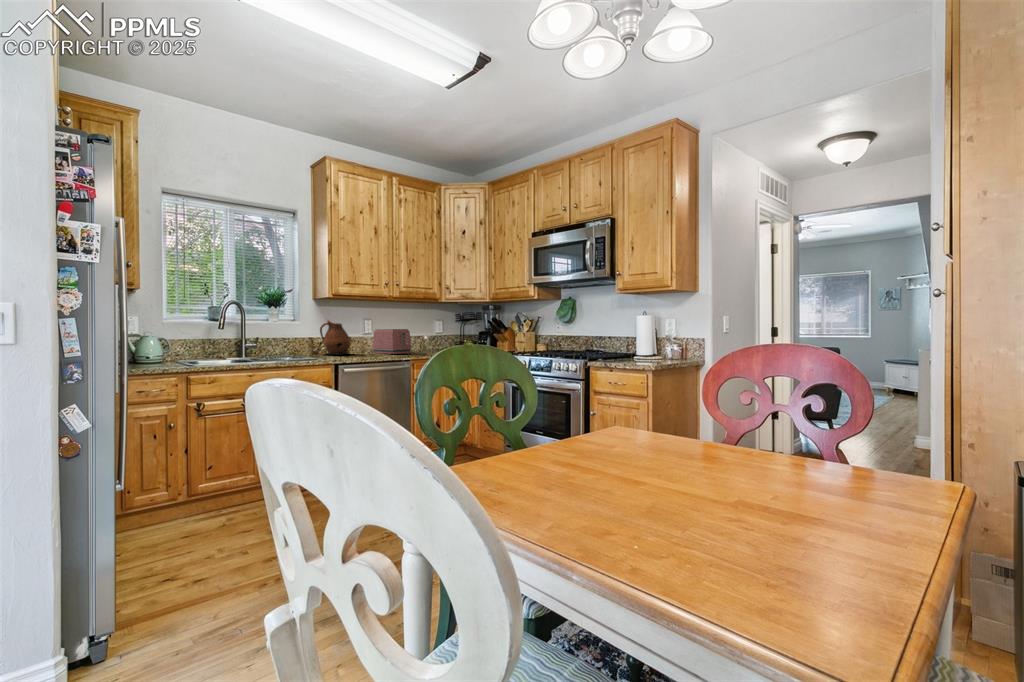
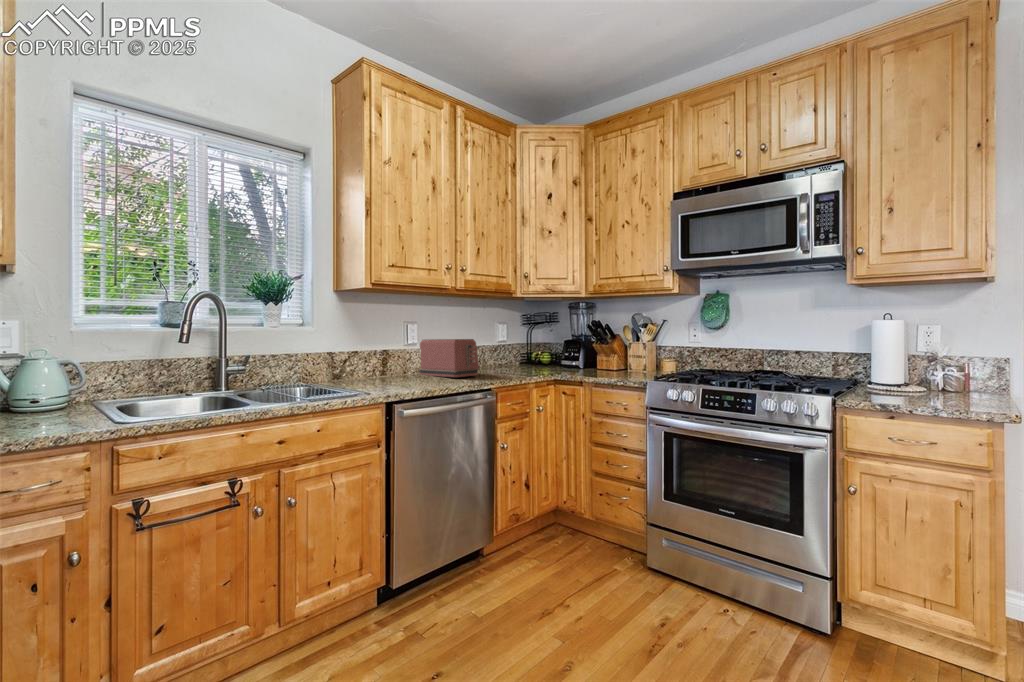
ceramic pitcher: present [320,320,350,354] -> none [345,324,400,381]

